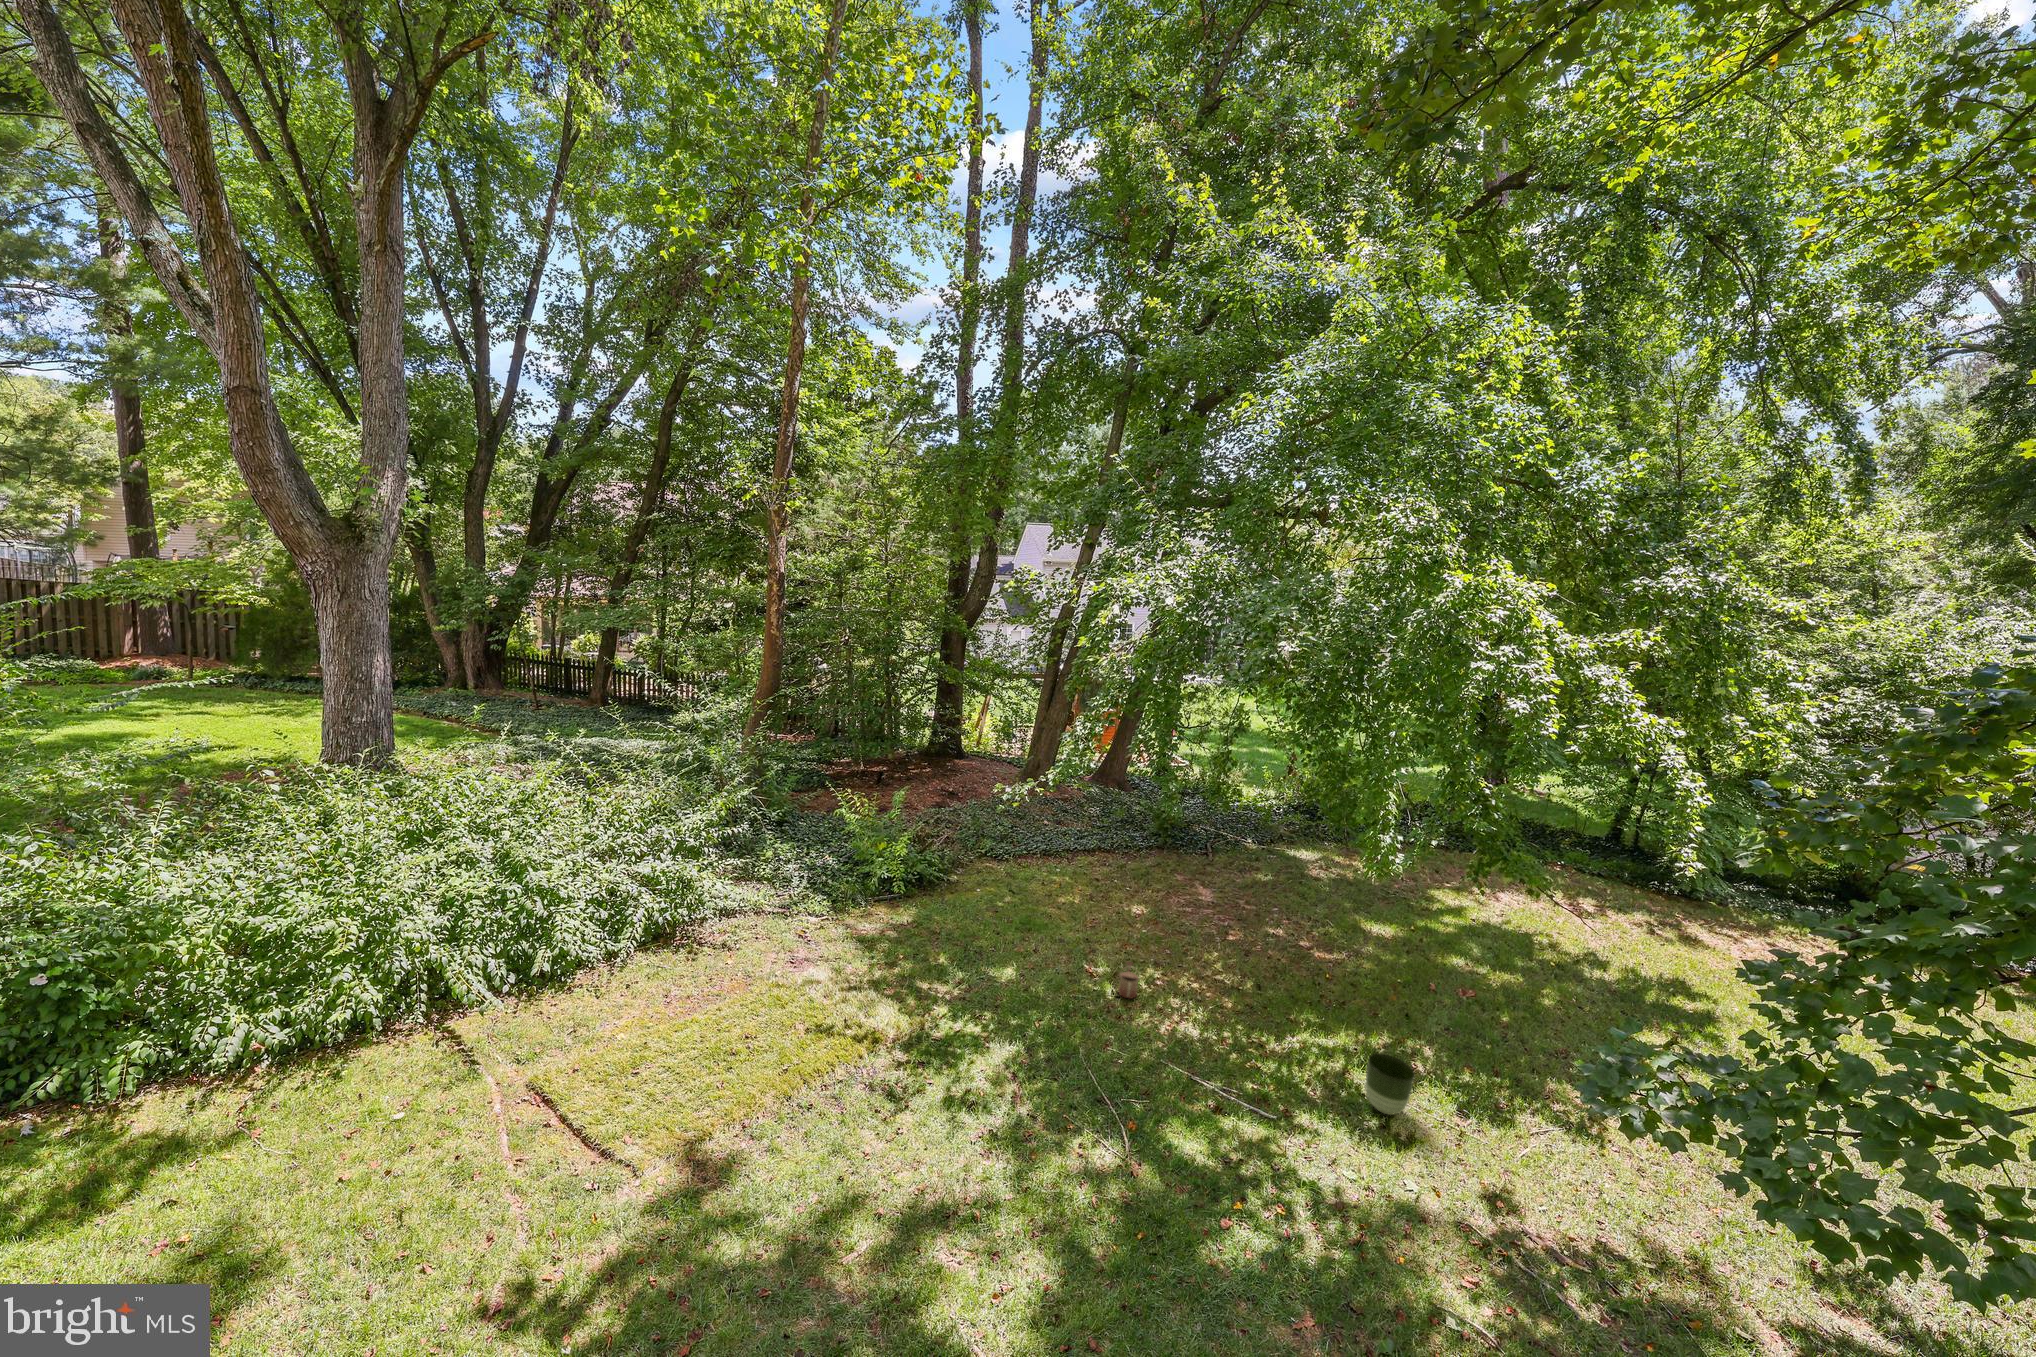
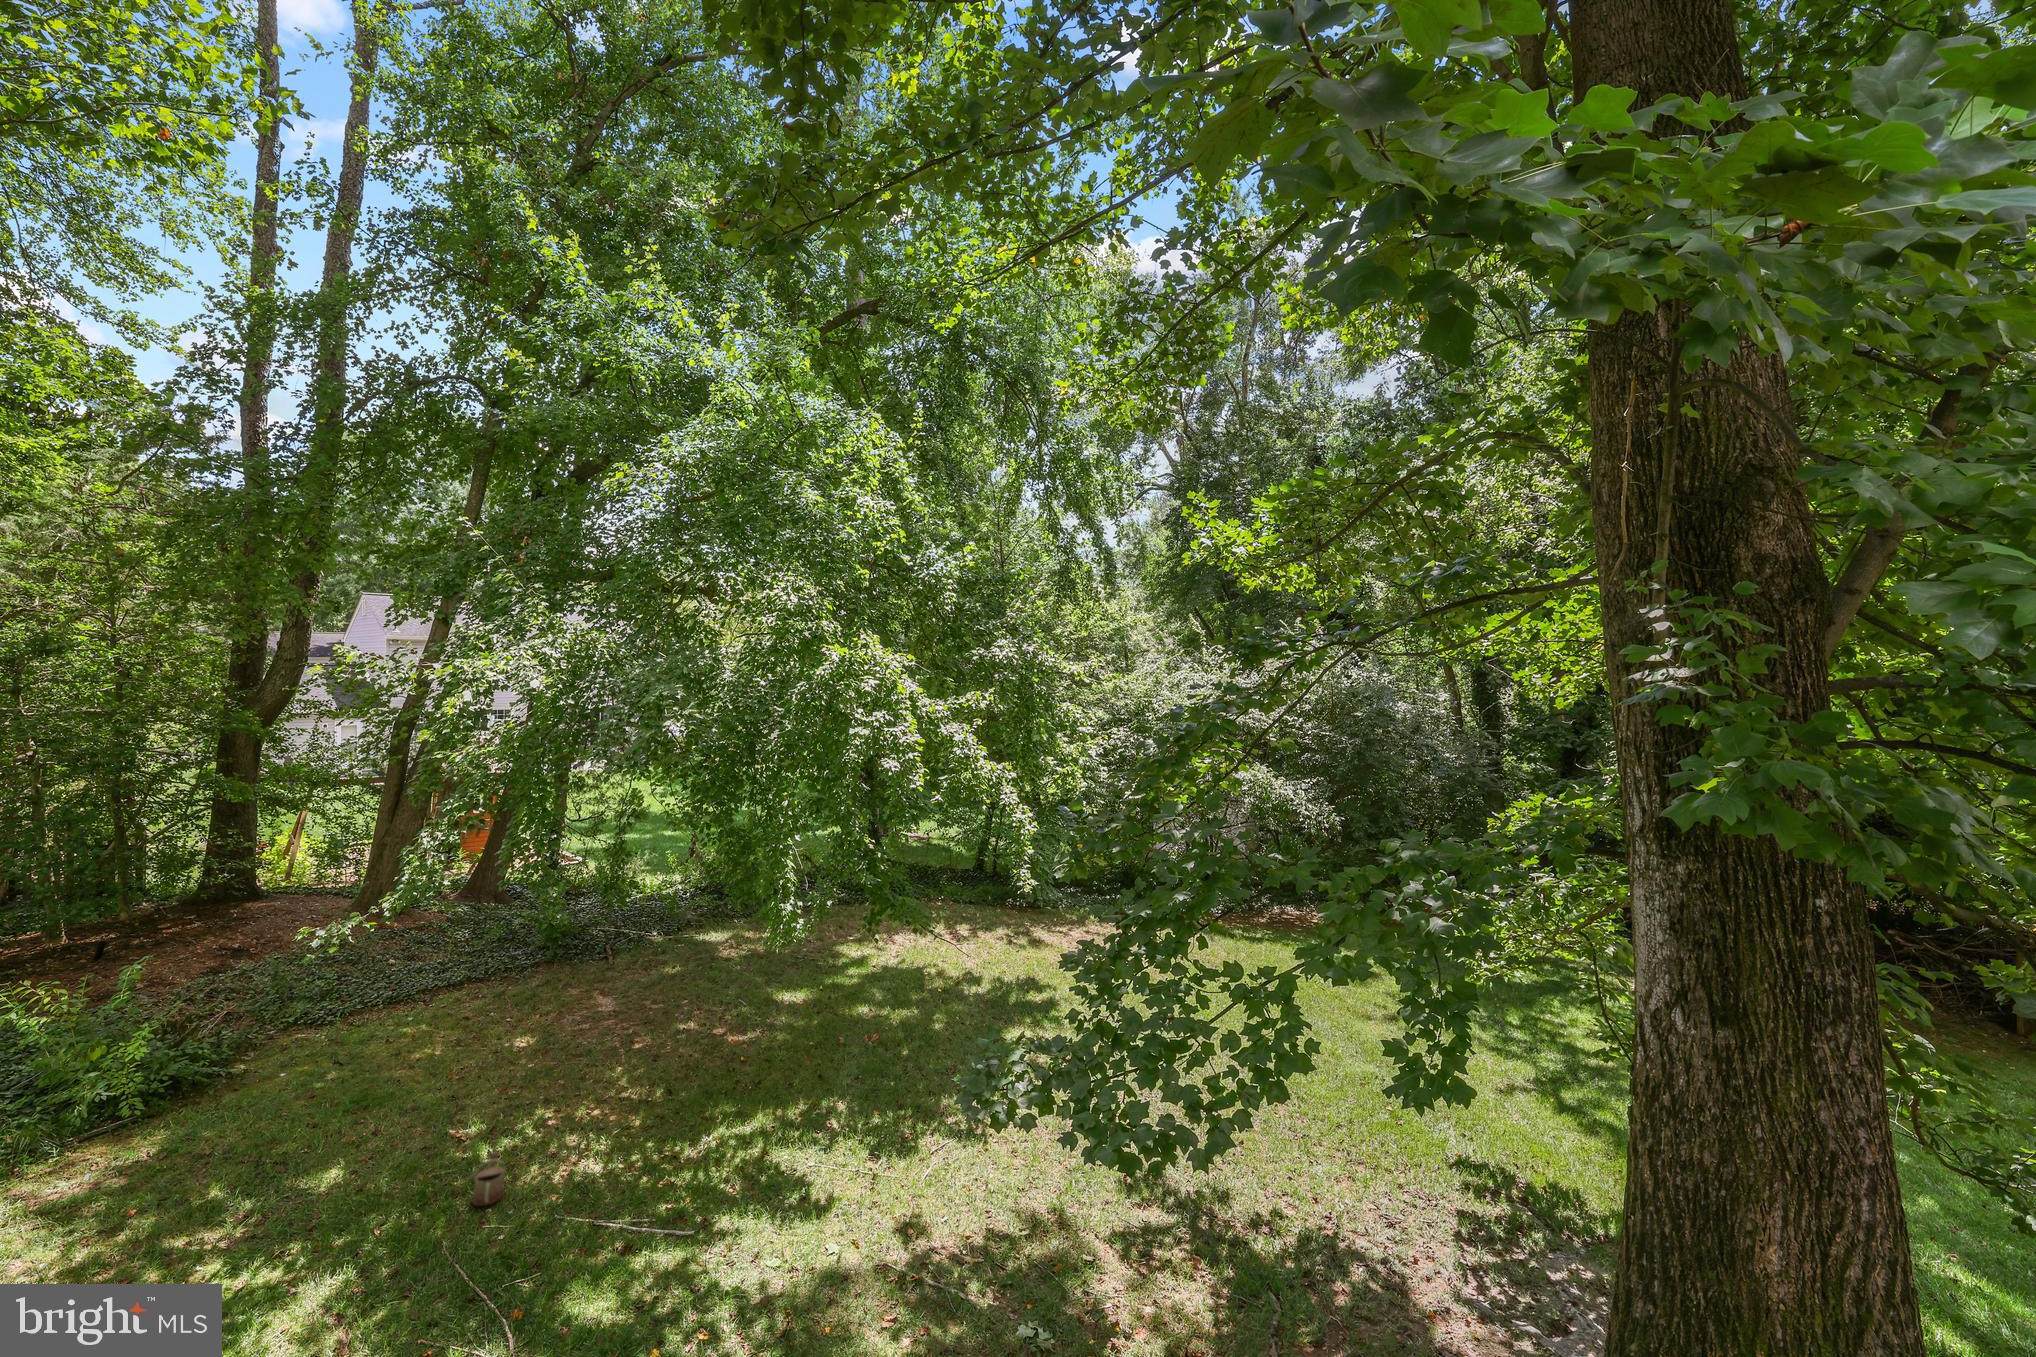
planter: present [1365,1053,1415,1115] -> none [780,1143,826,1211]

